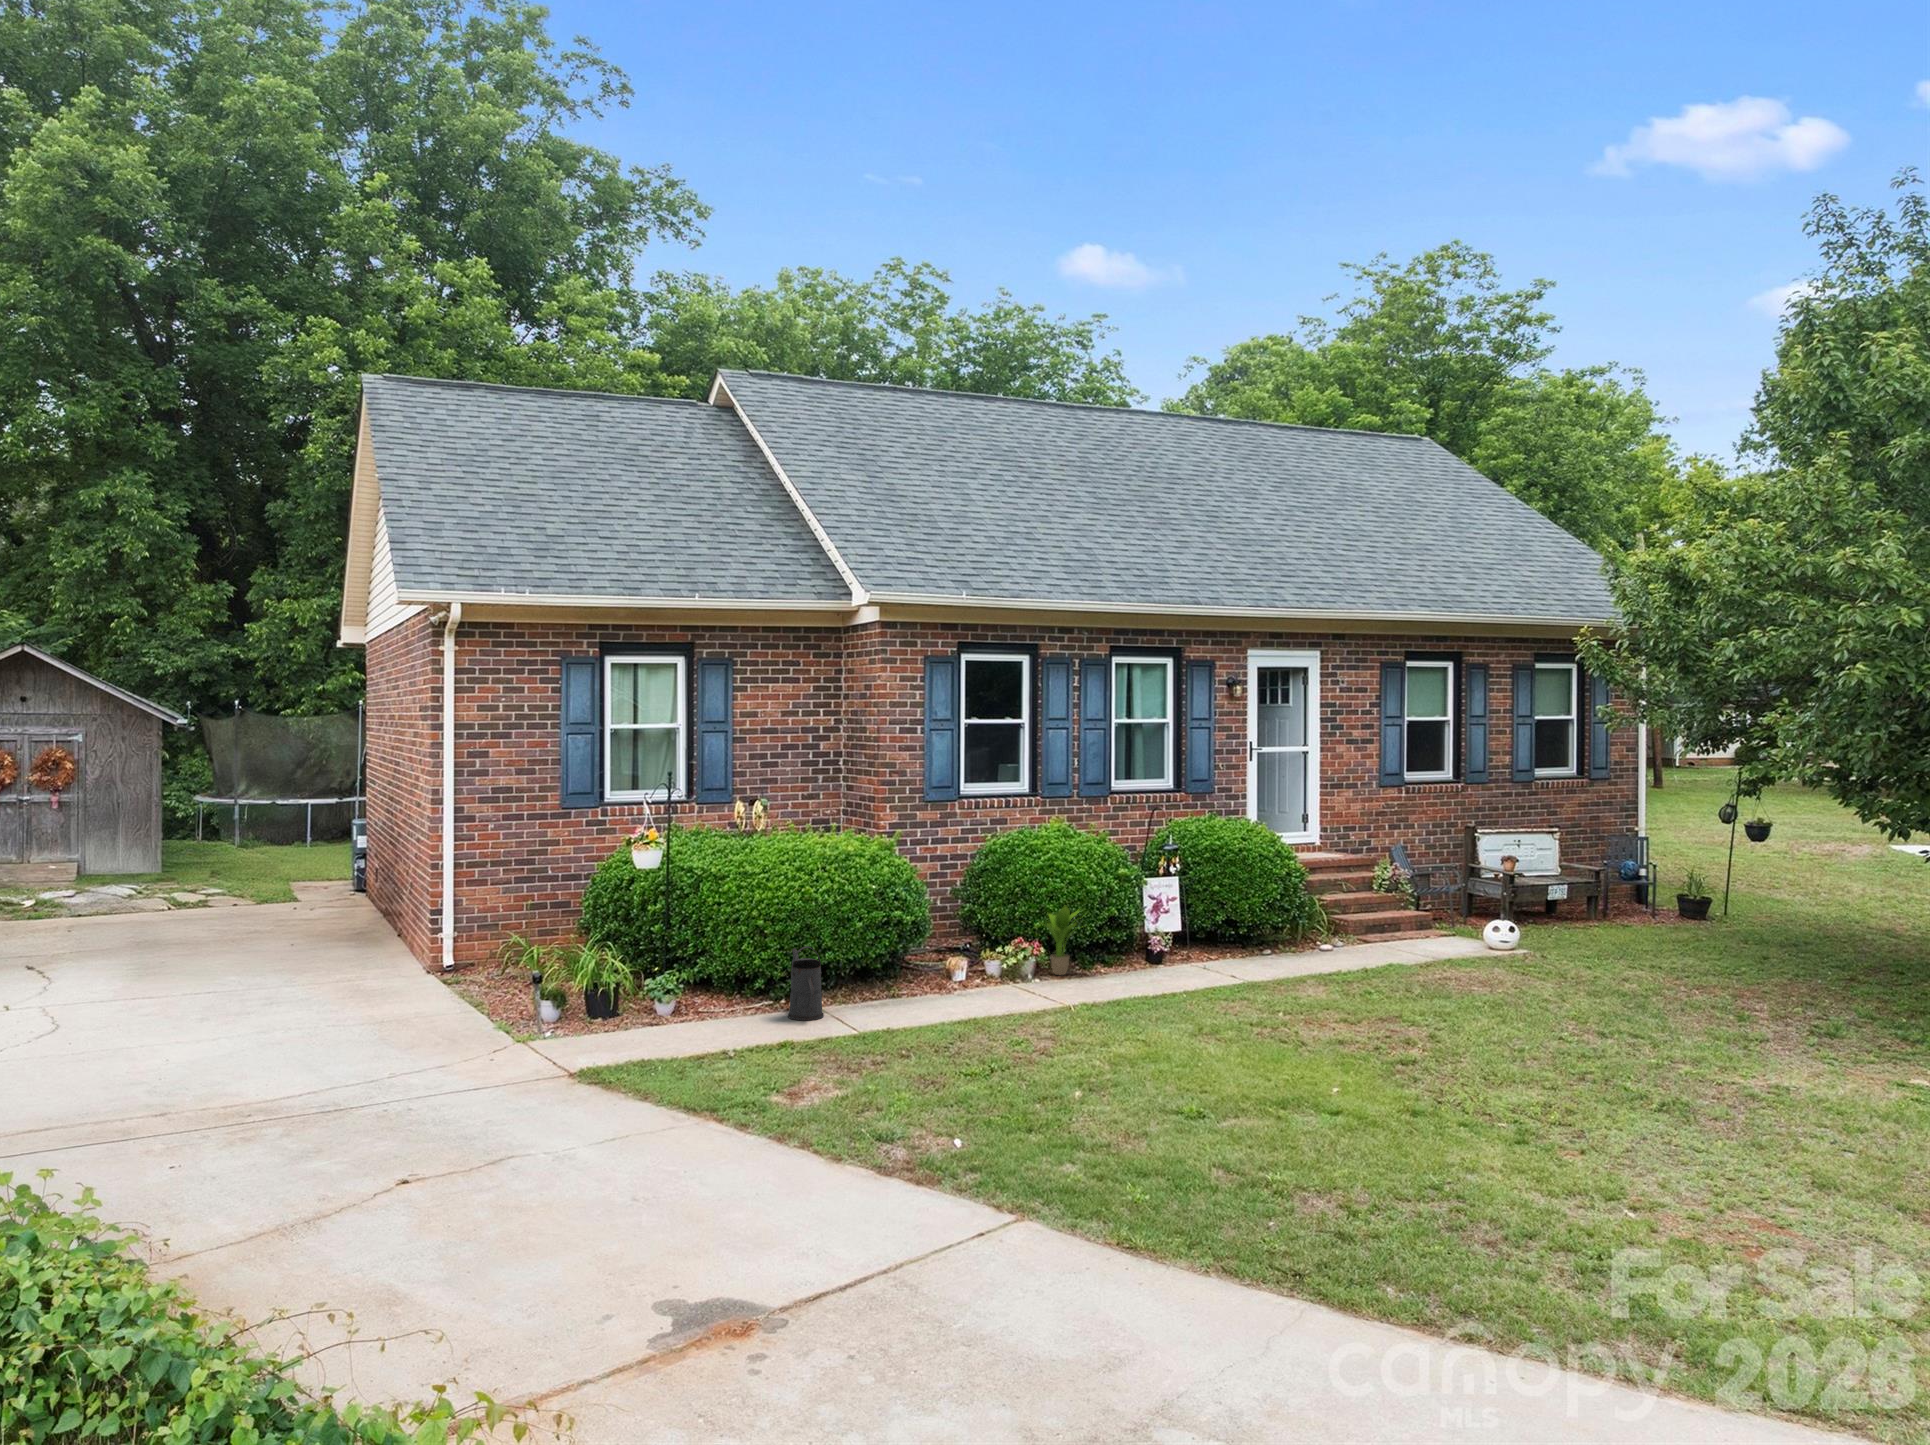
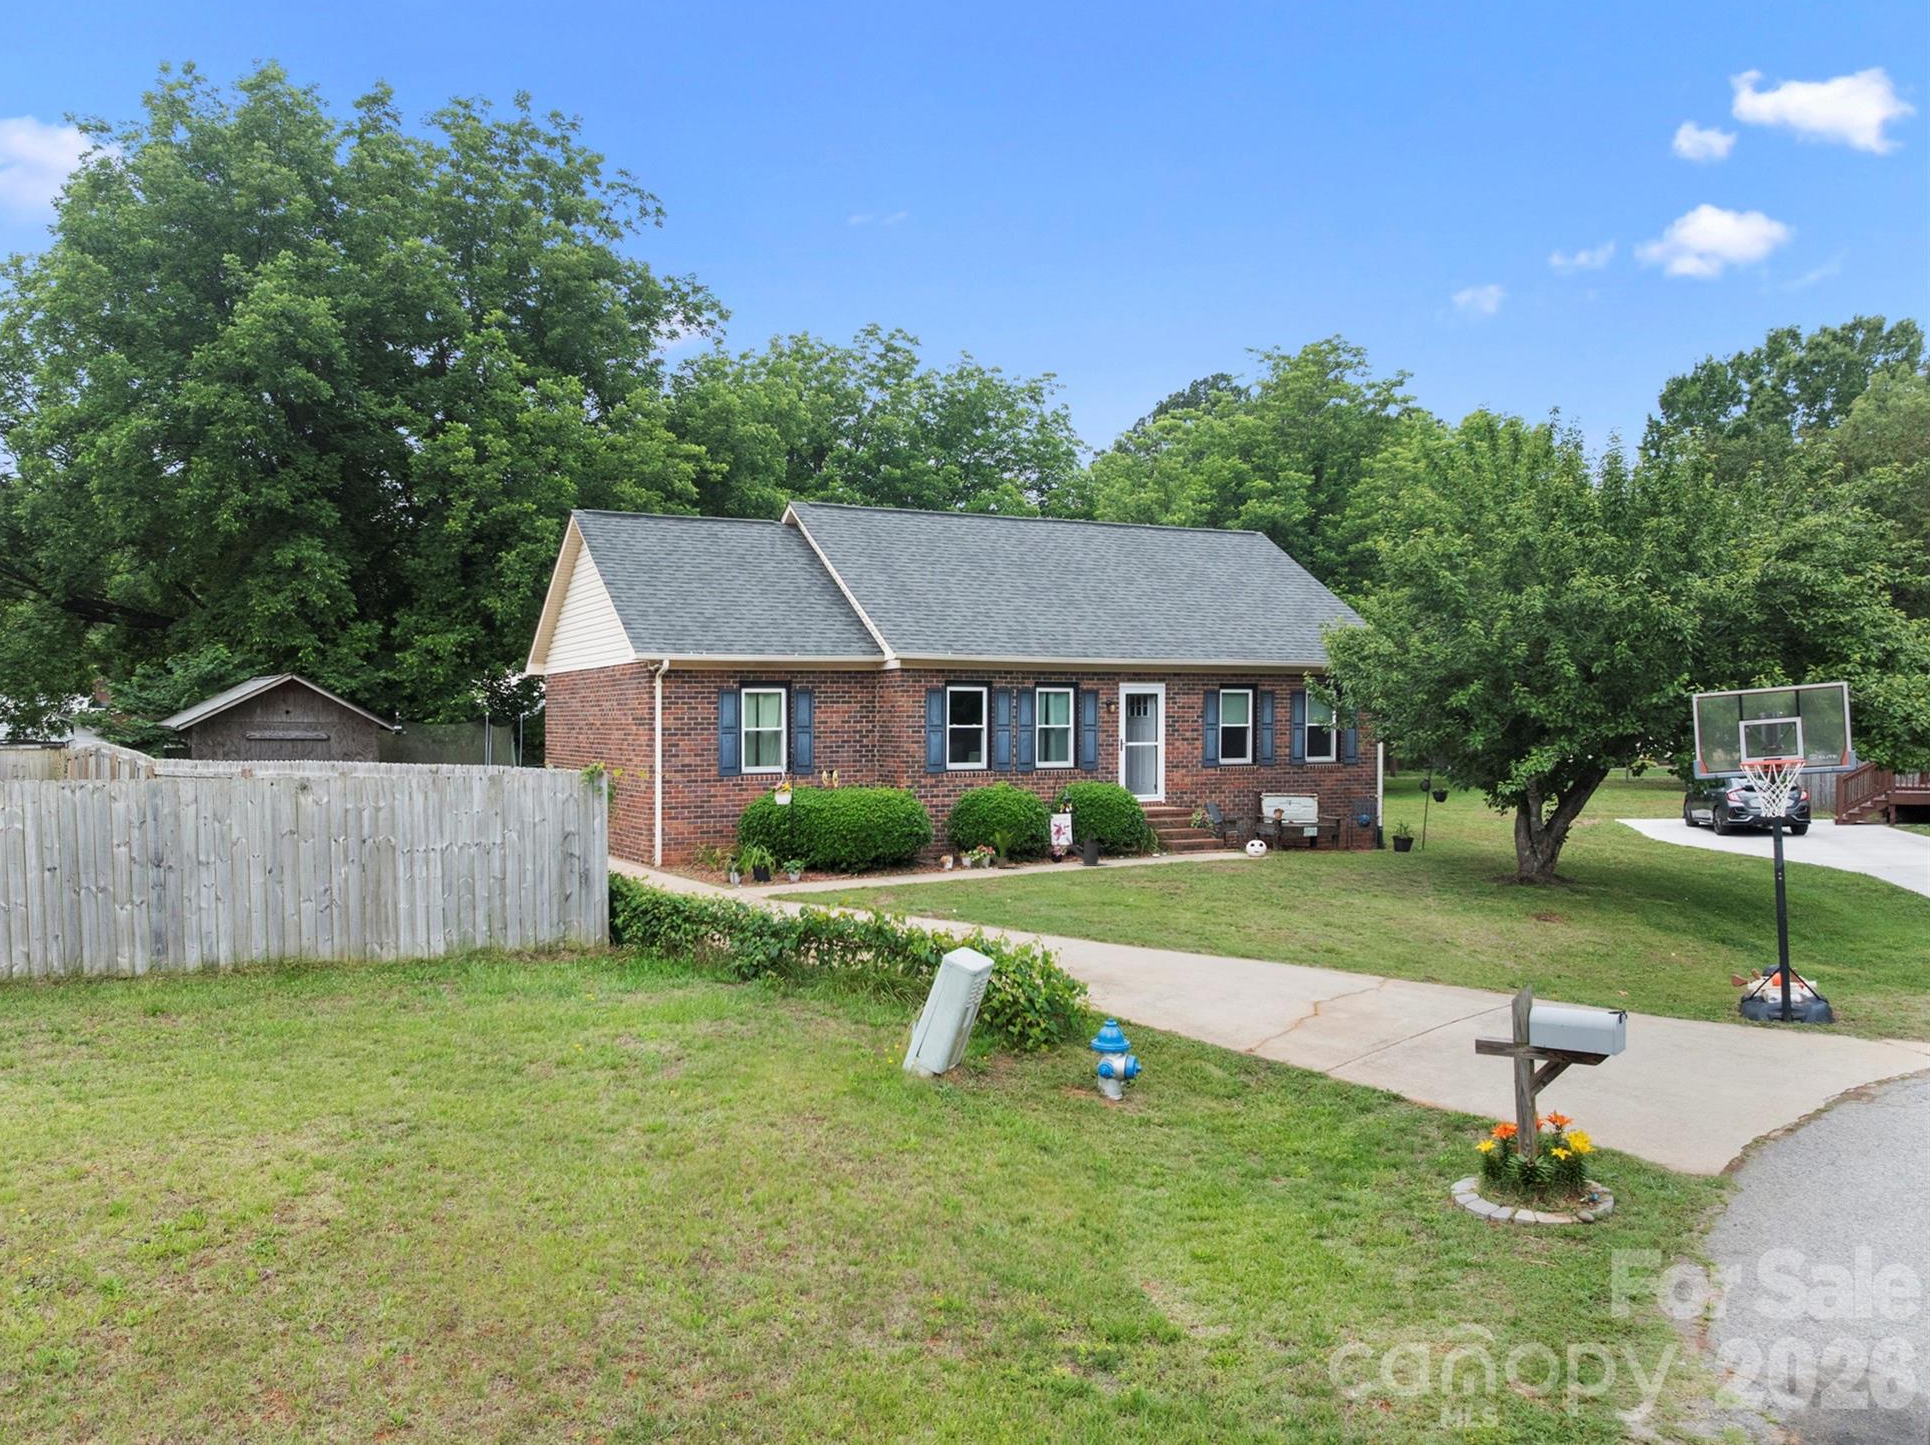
watering can: present [788,946,824,1021] -> present [1067,833,1102,866]

